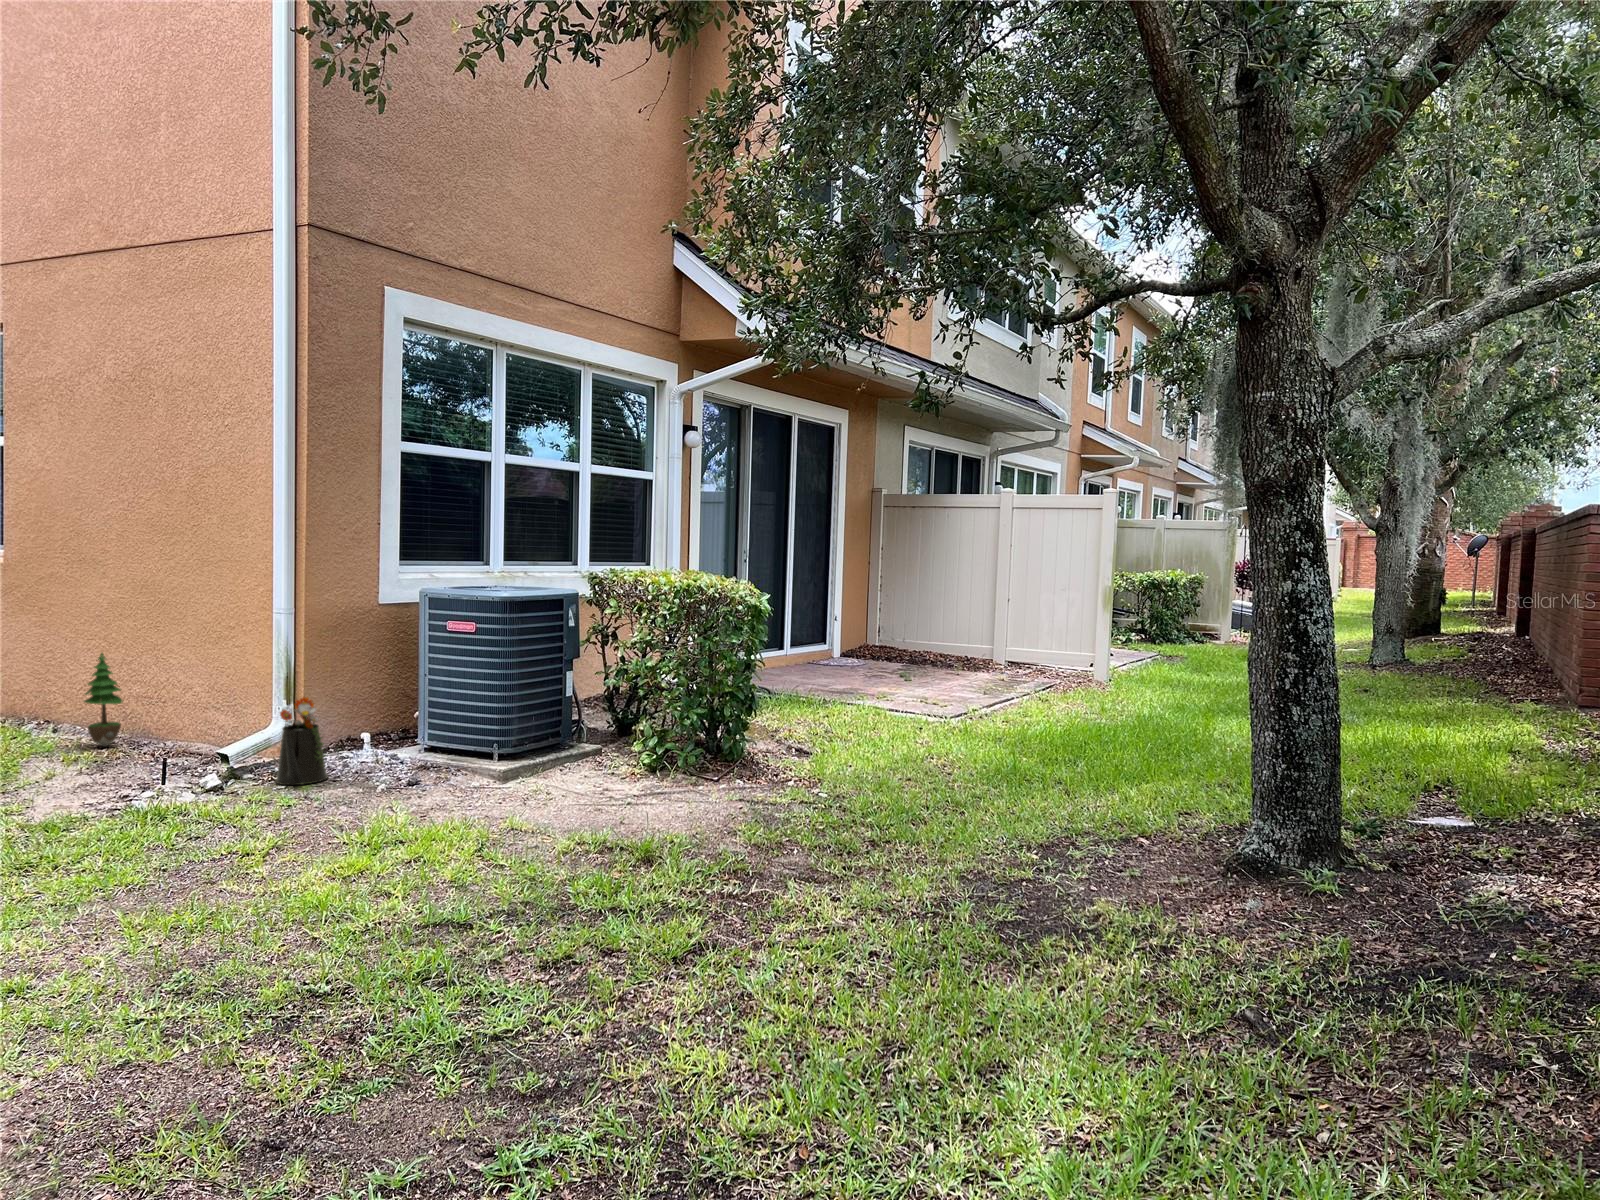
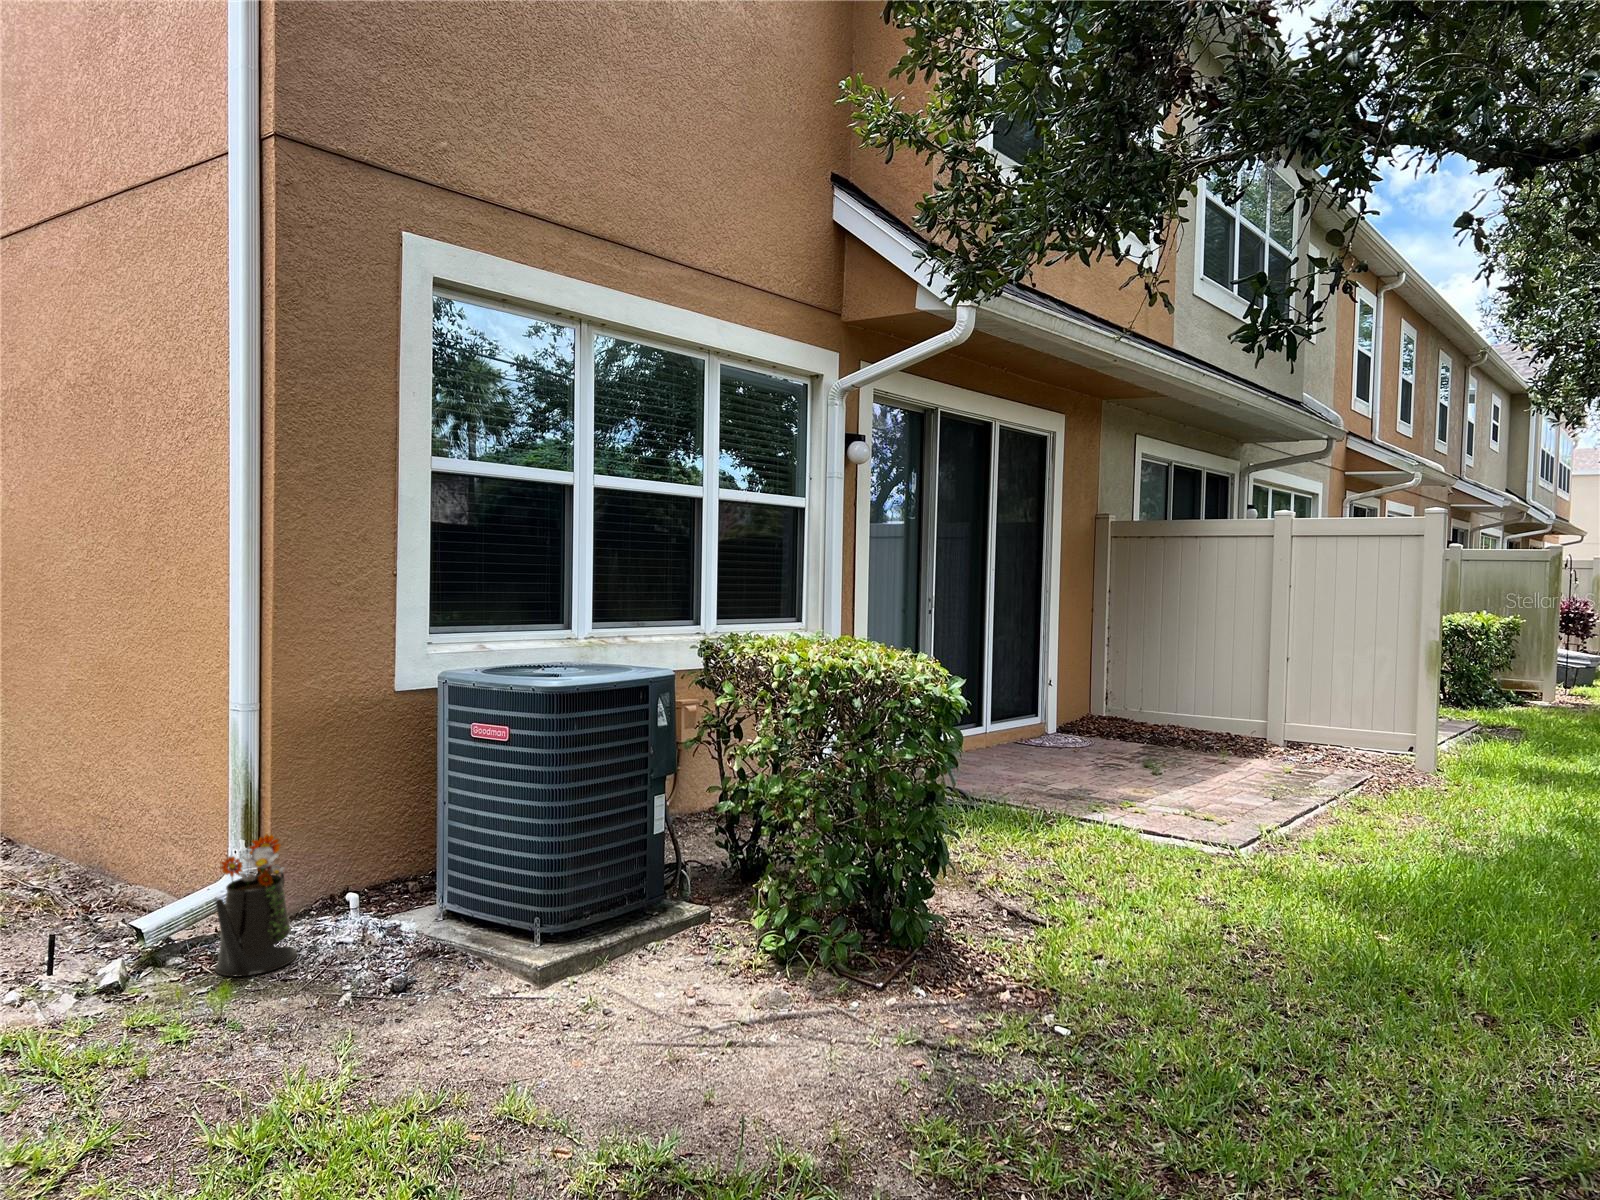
potted tree: present [84,653,123,747] -> none [45,748,102,875]

